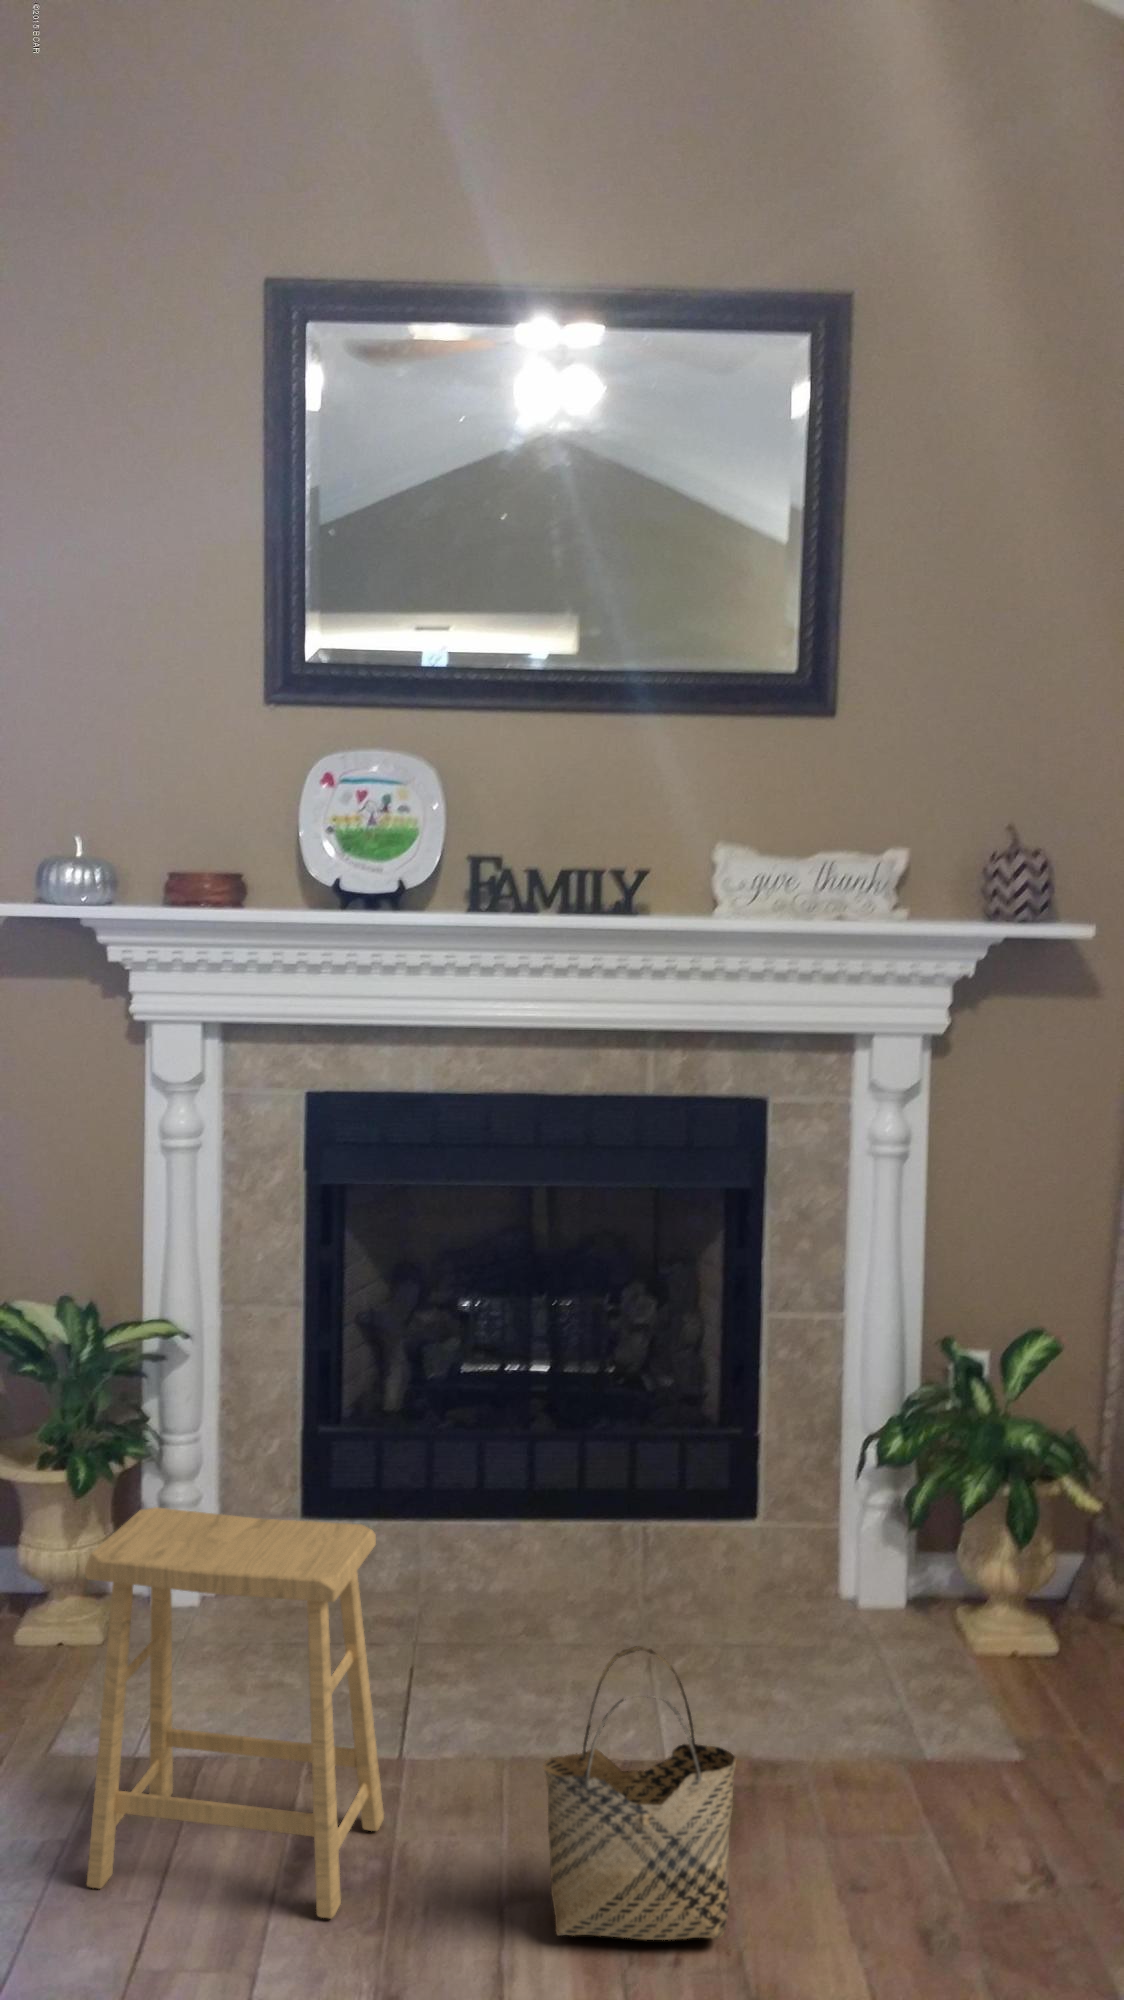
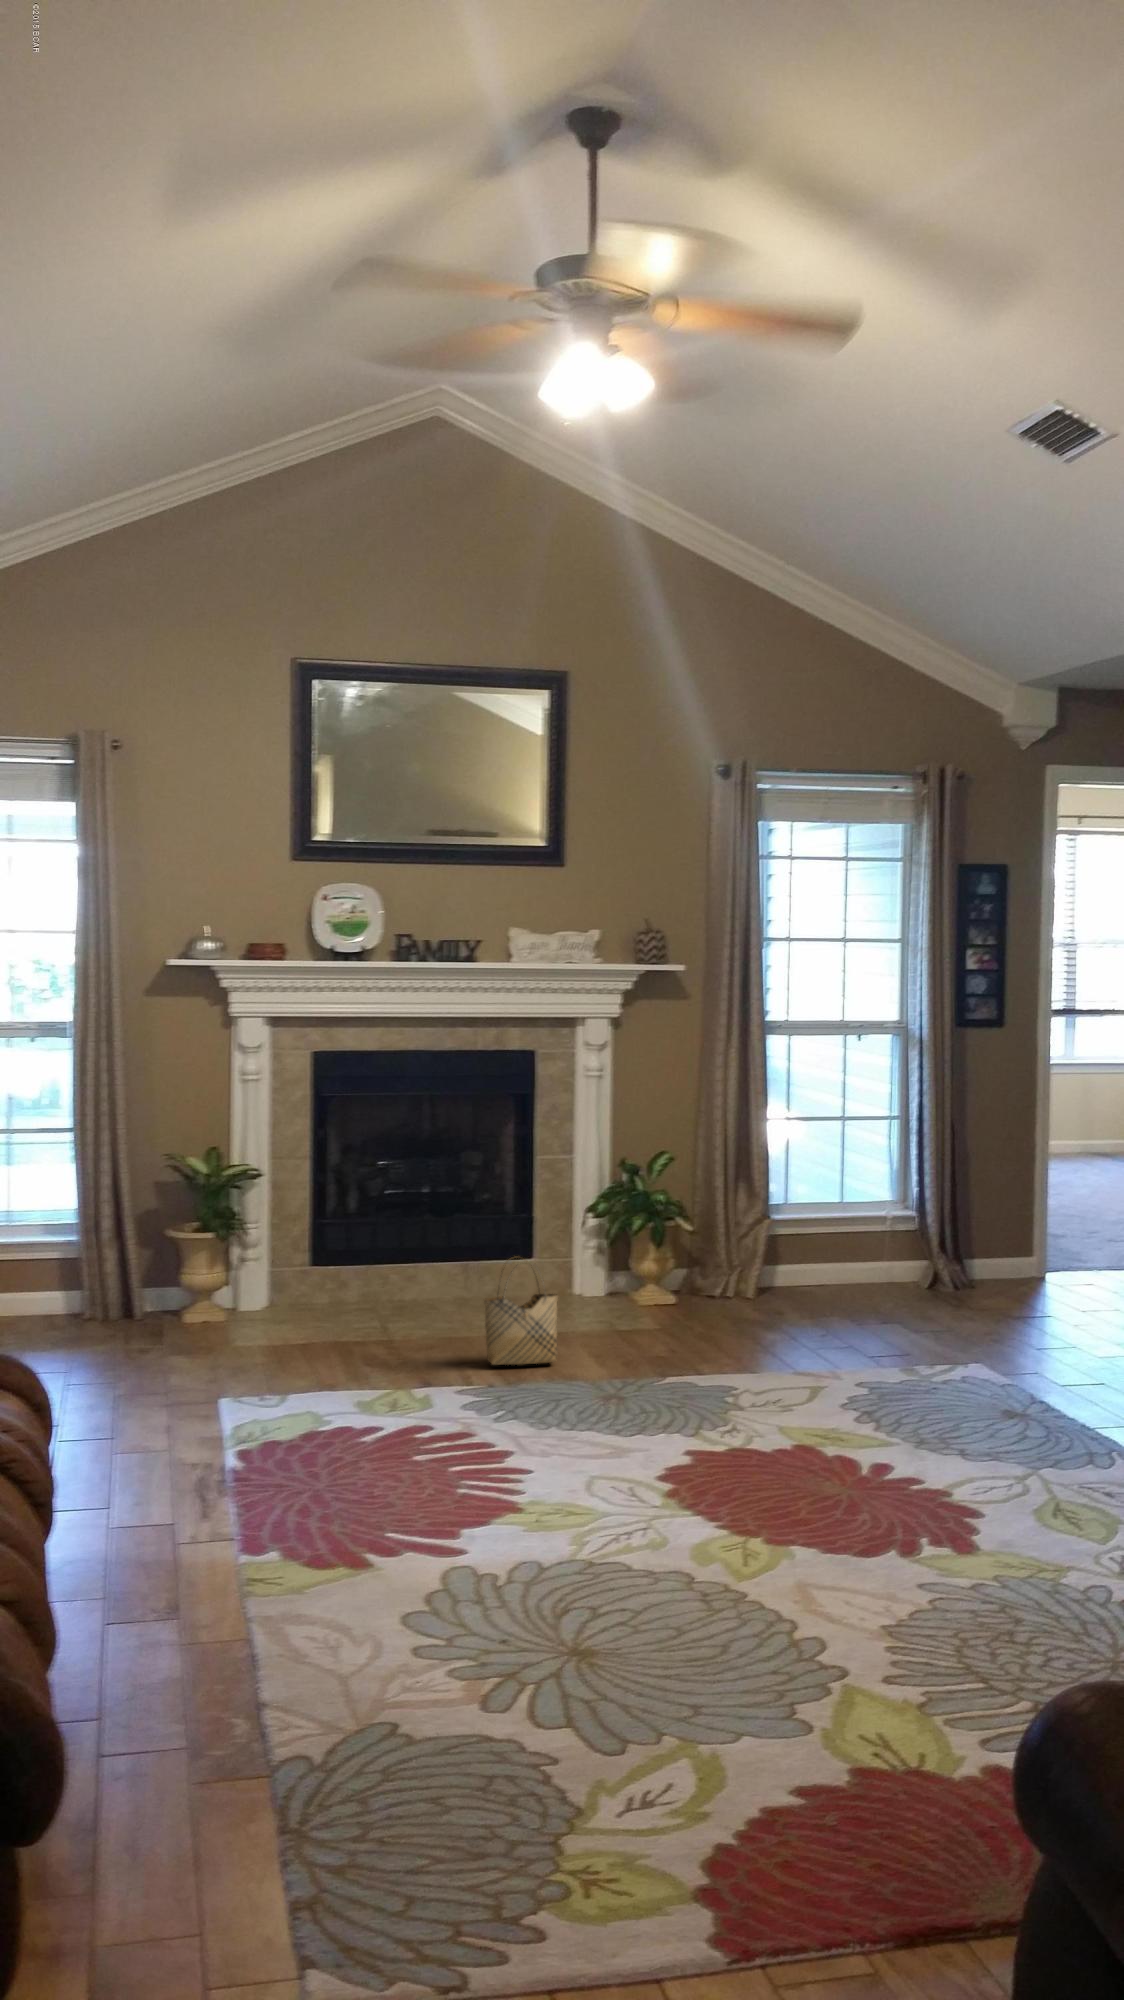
footstool: present [85,1507,384,1919] -> none [289,1219,402,1371]

